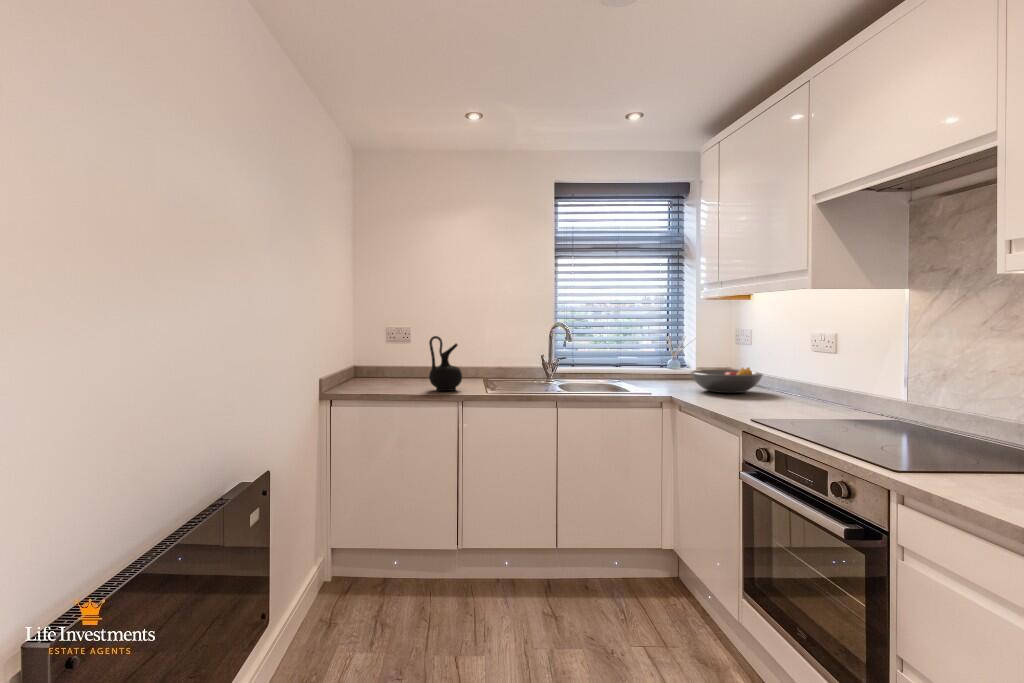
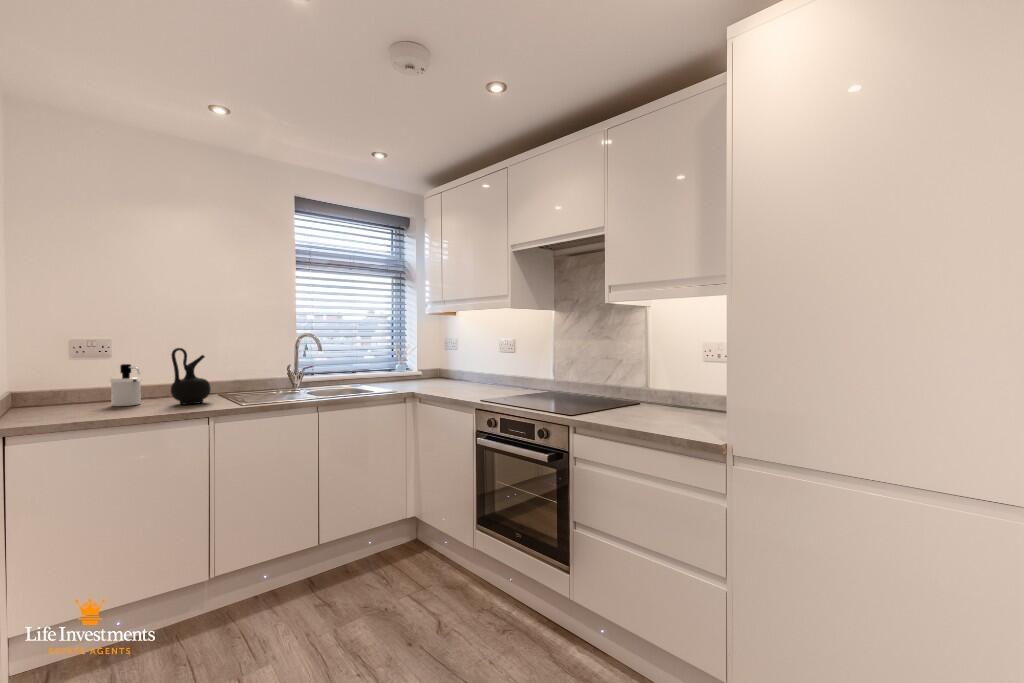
soap dispenser: none [388,350,411,388] -> present [110,364,141,406]
fruit bowl: present [691,368,763,393] -> none [421,366,474,387]

